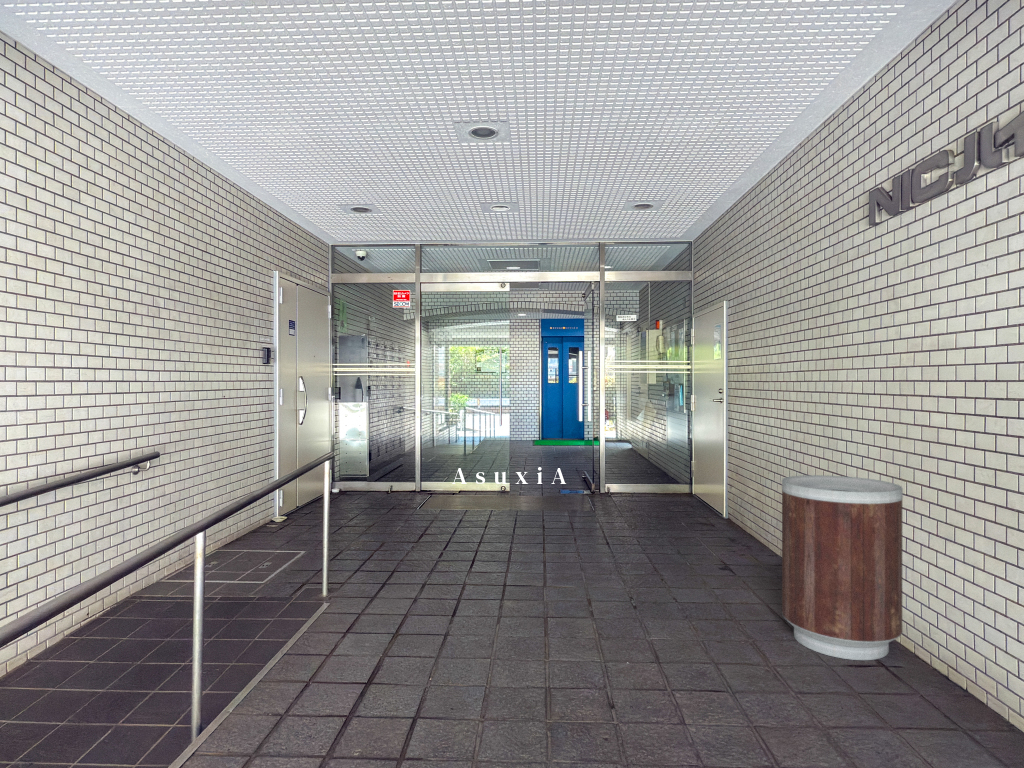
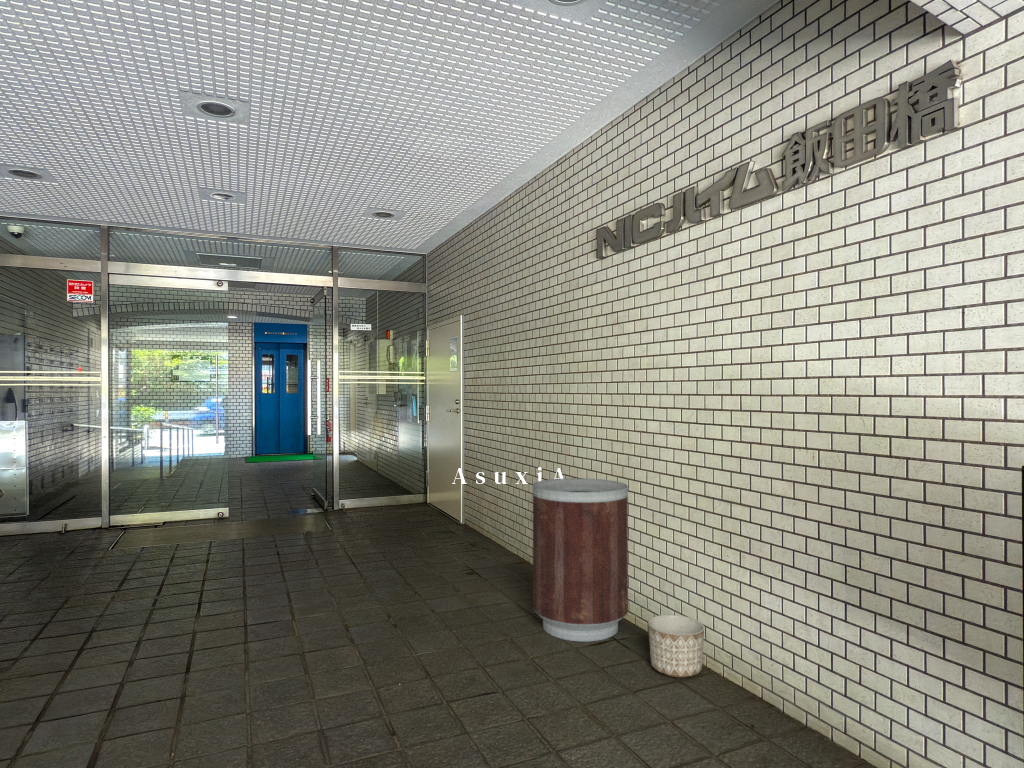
planter: none [919,644,999,723] -> present [648,615,705,677]

